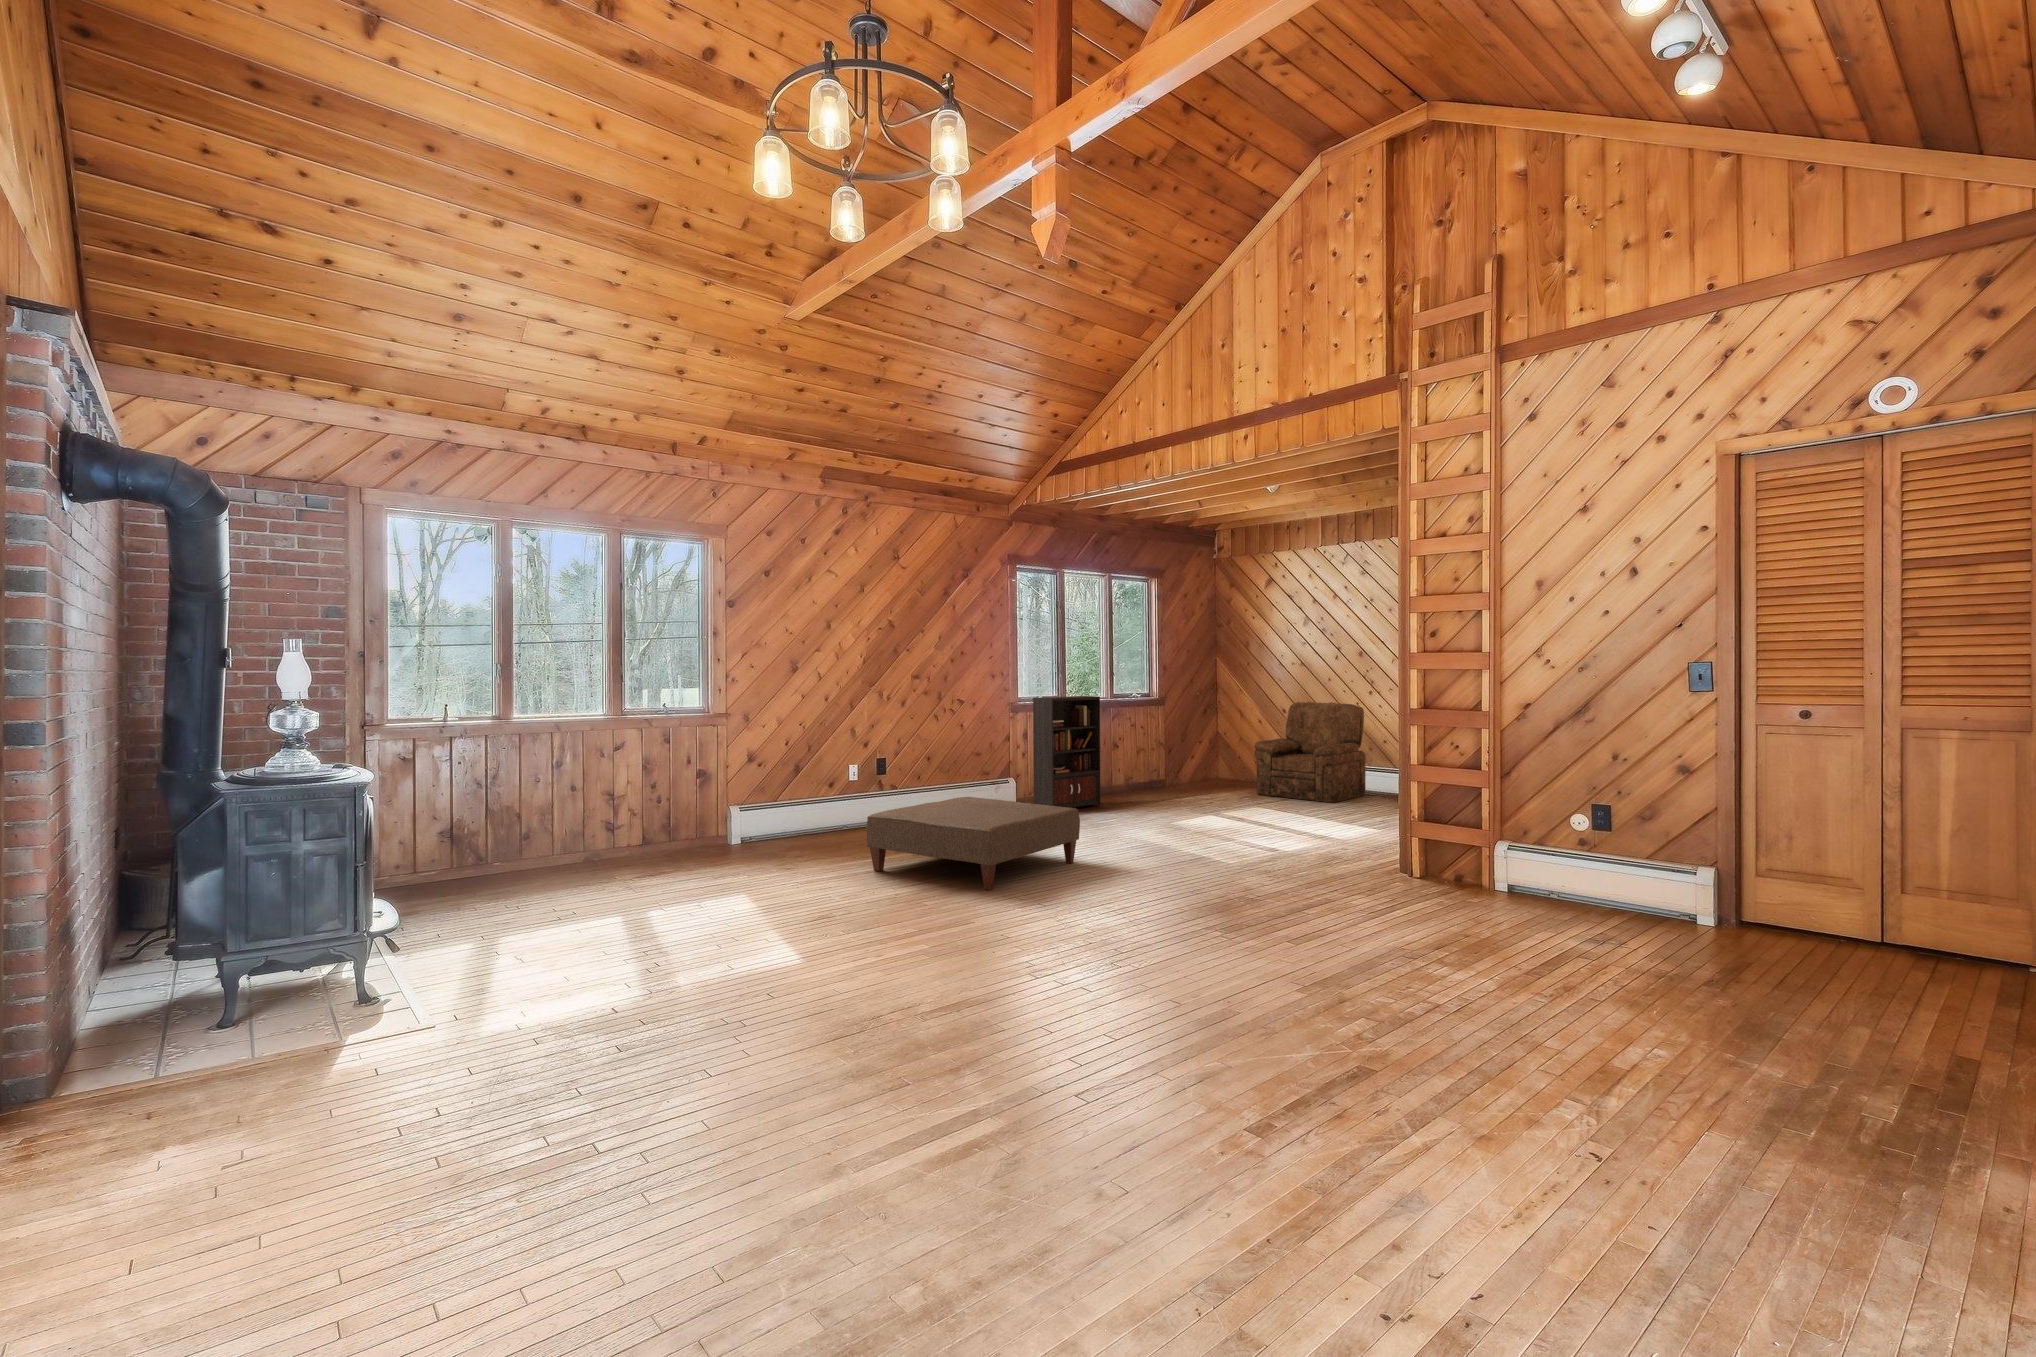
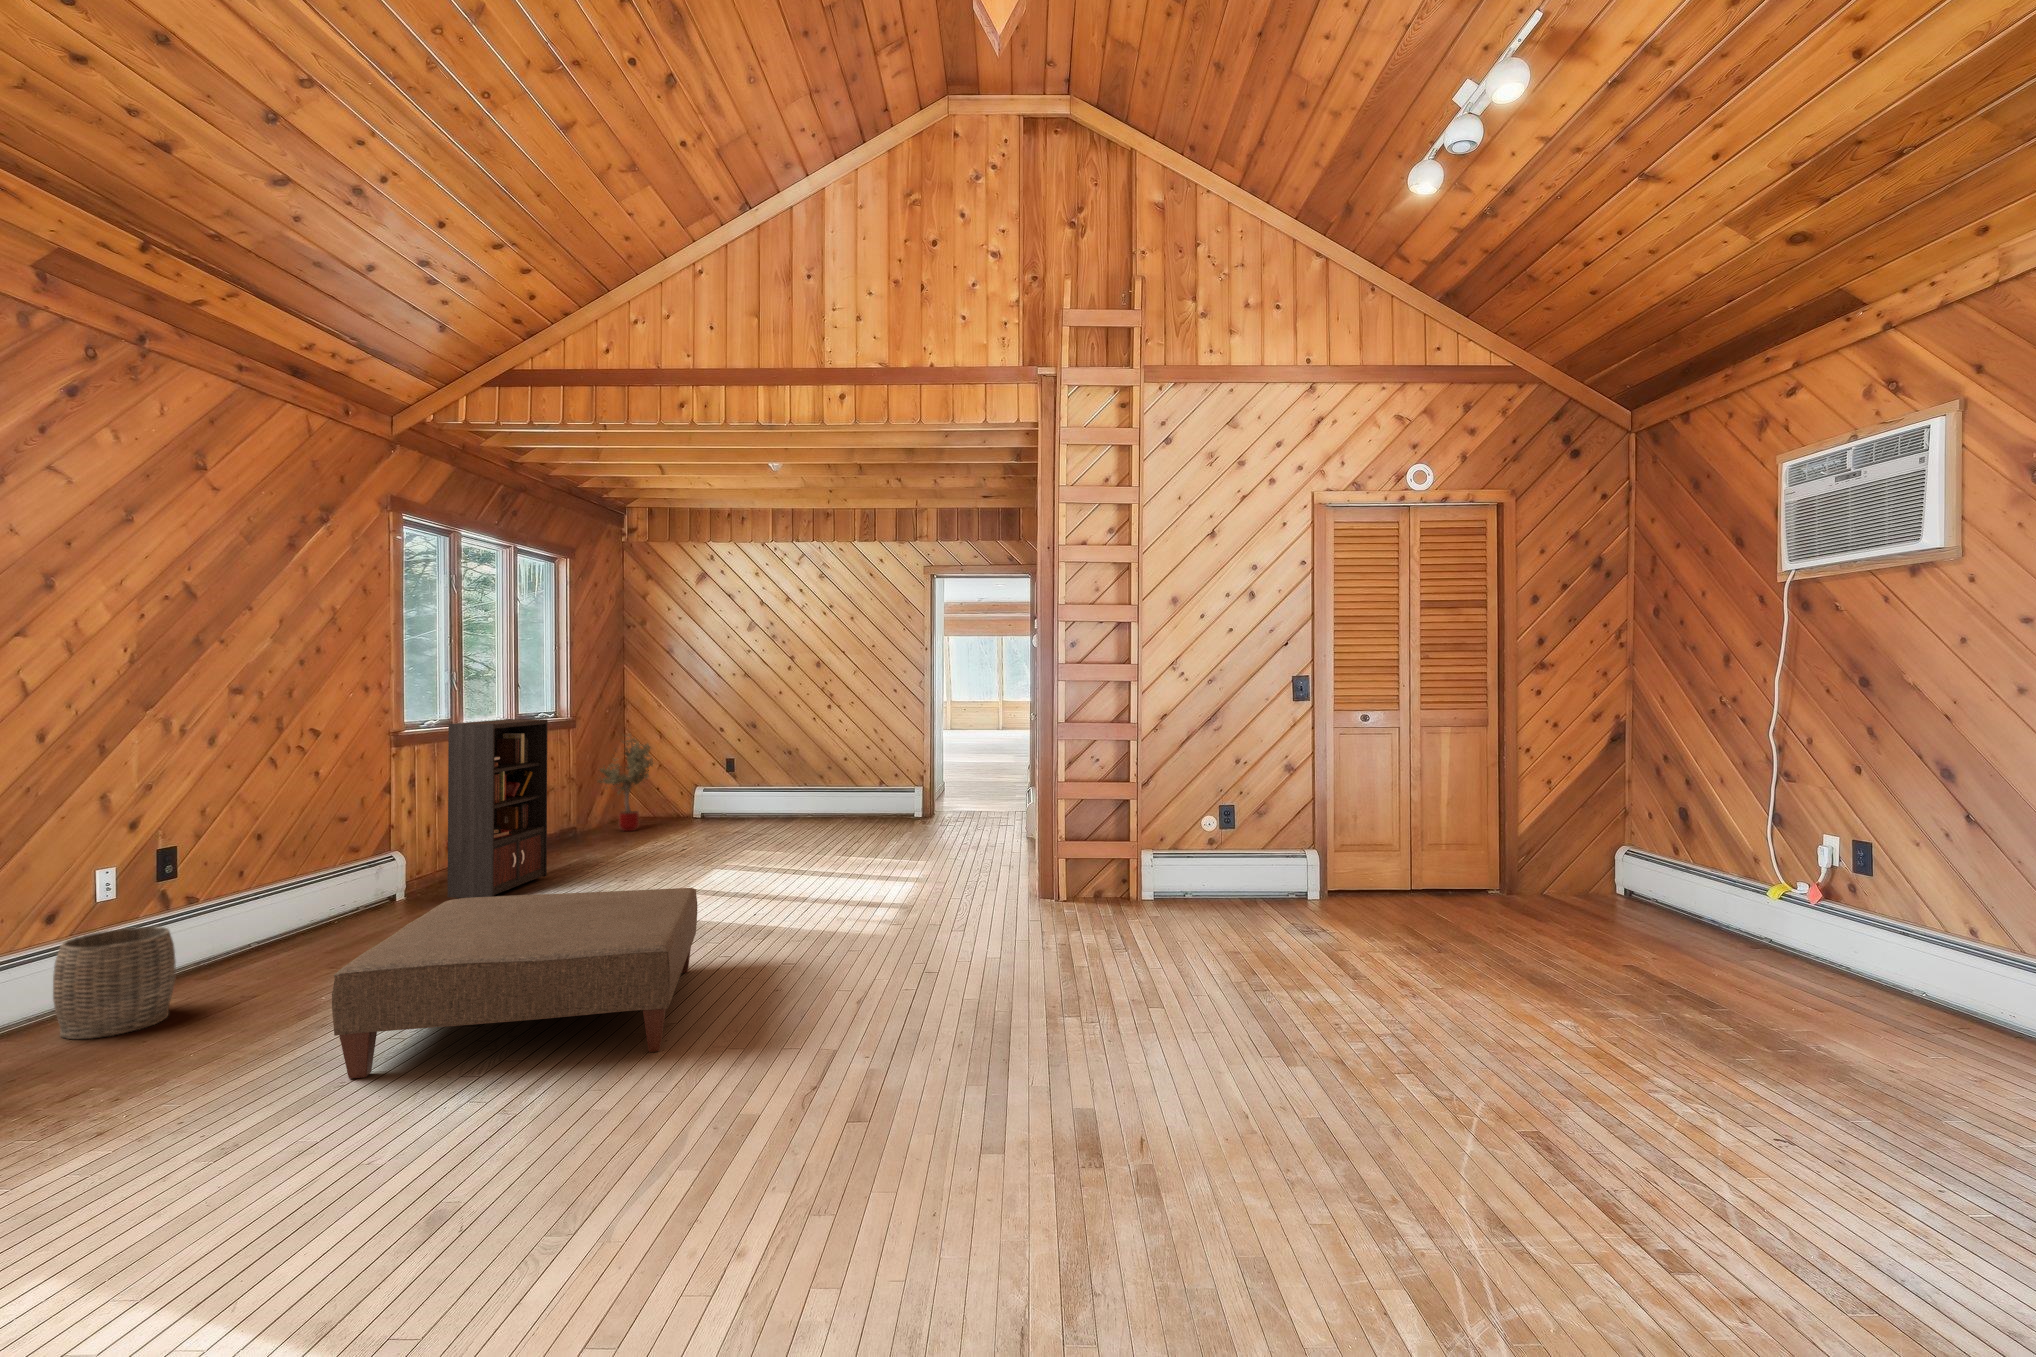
armchair: present [1254,702,1366,803] -> none [714,719,828,834]
potted tree: none [1179,710,1228,786] -> present [598,734,654,831]
woven basket: none [823,791,865,839] -> present [53,927,176,1039]

